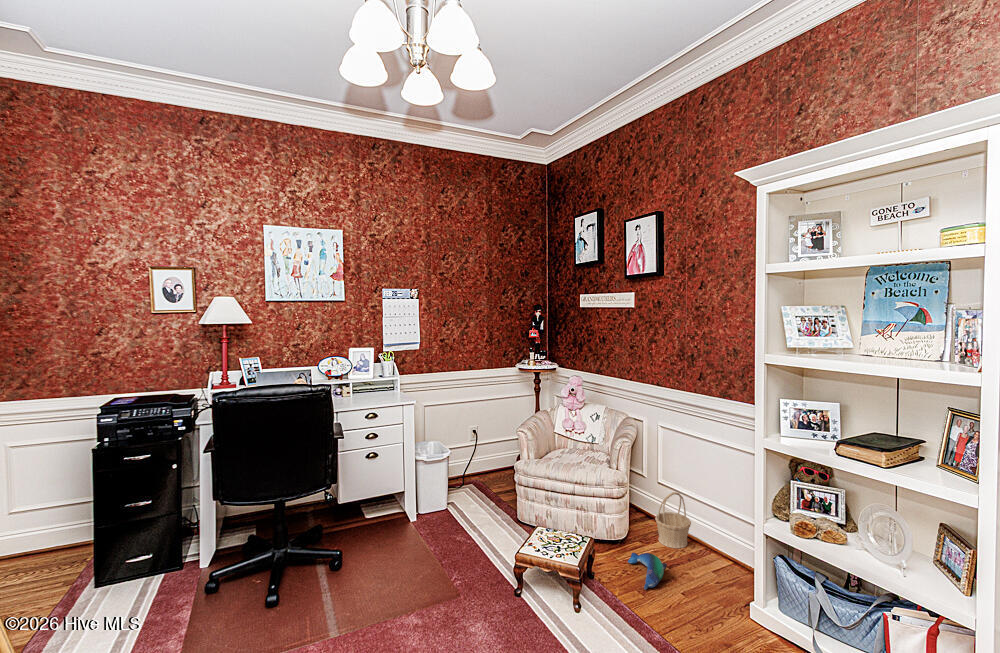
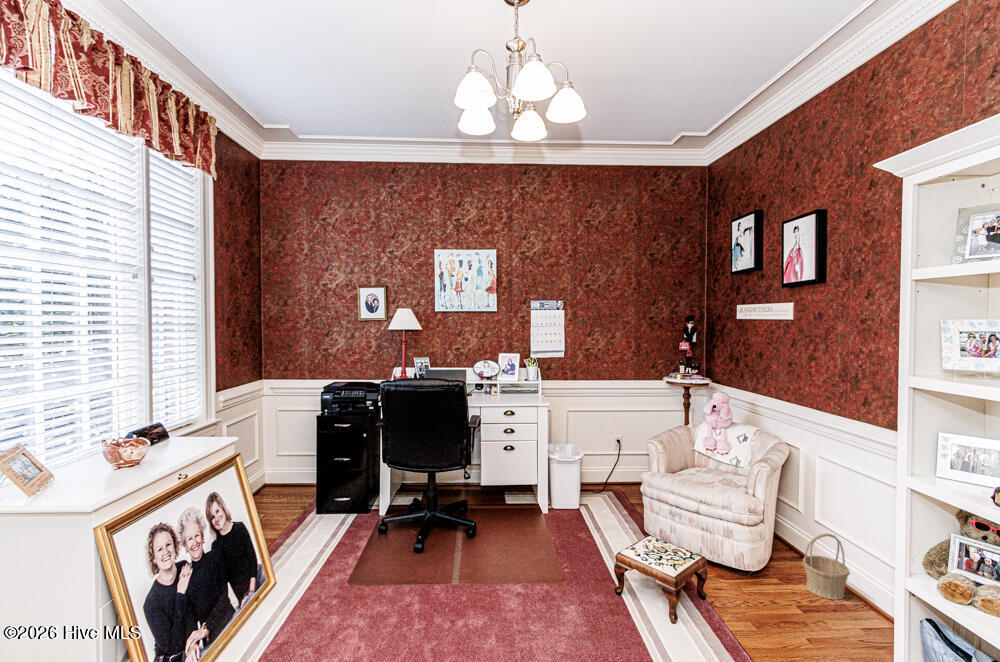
plush toy: present [628,553,667,590] -> none [755,590,799,630]

